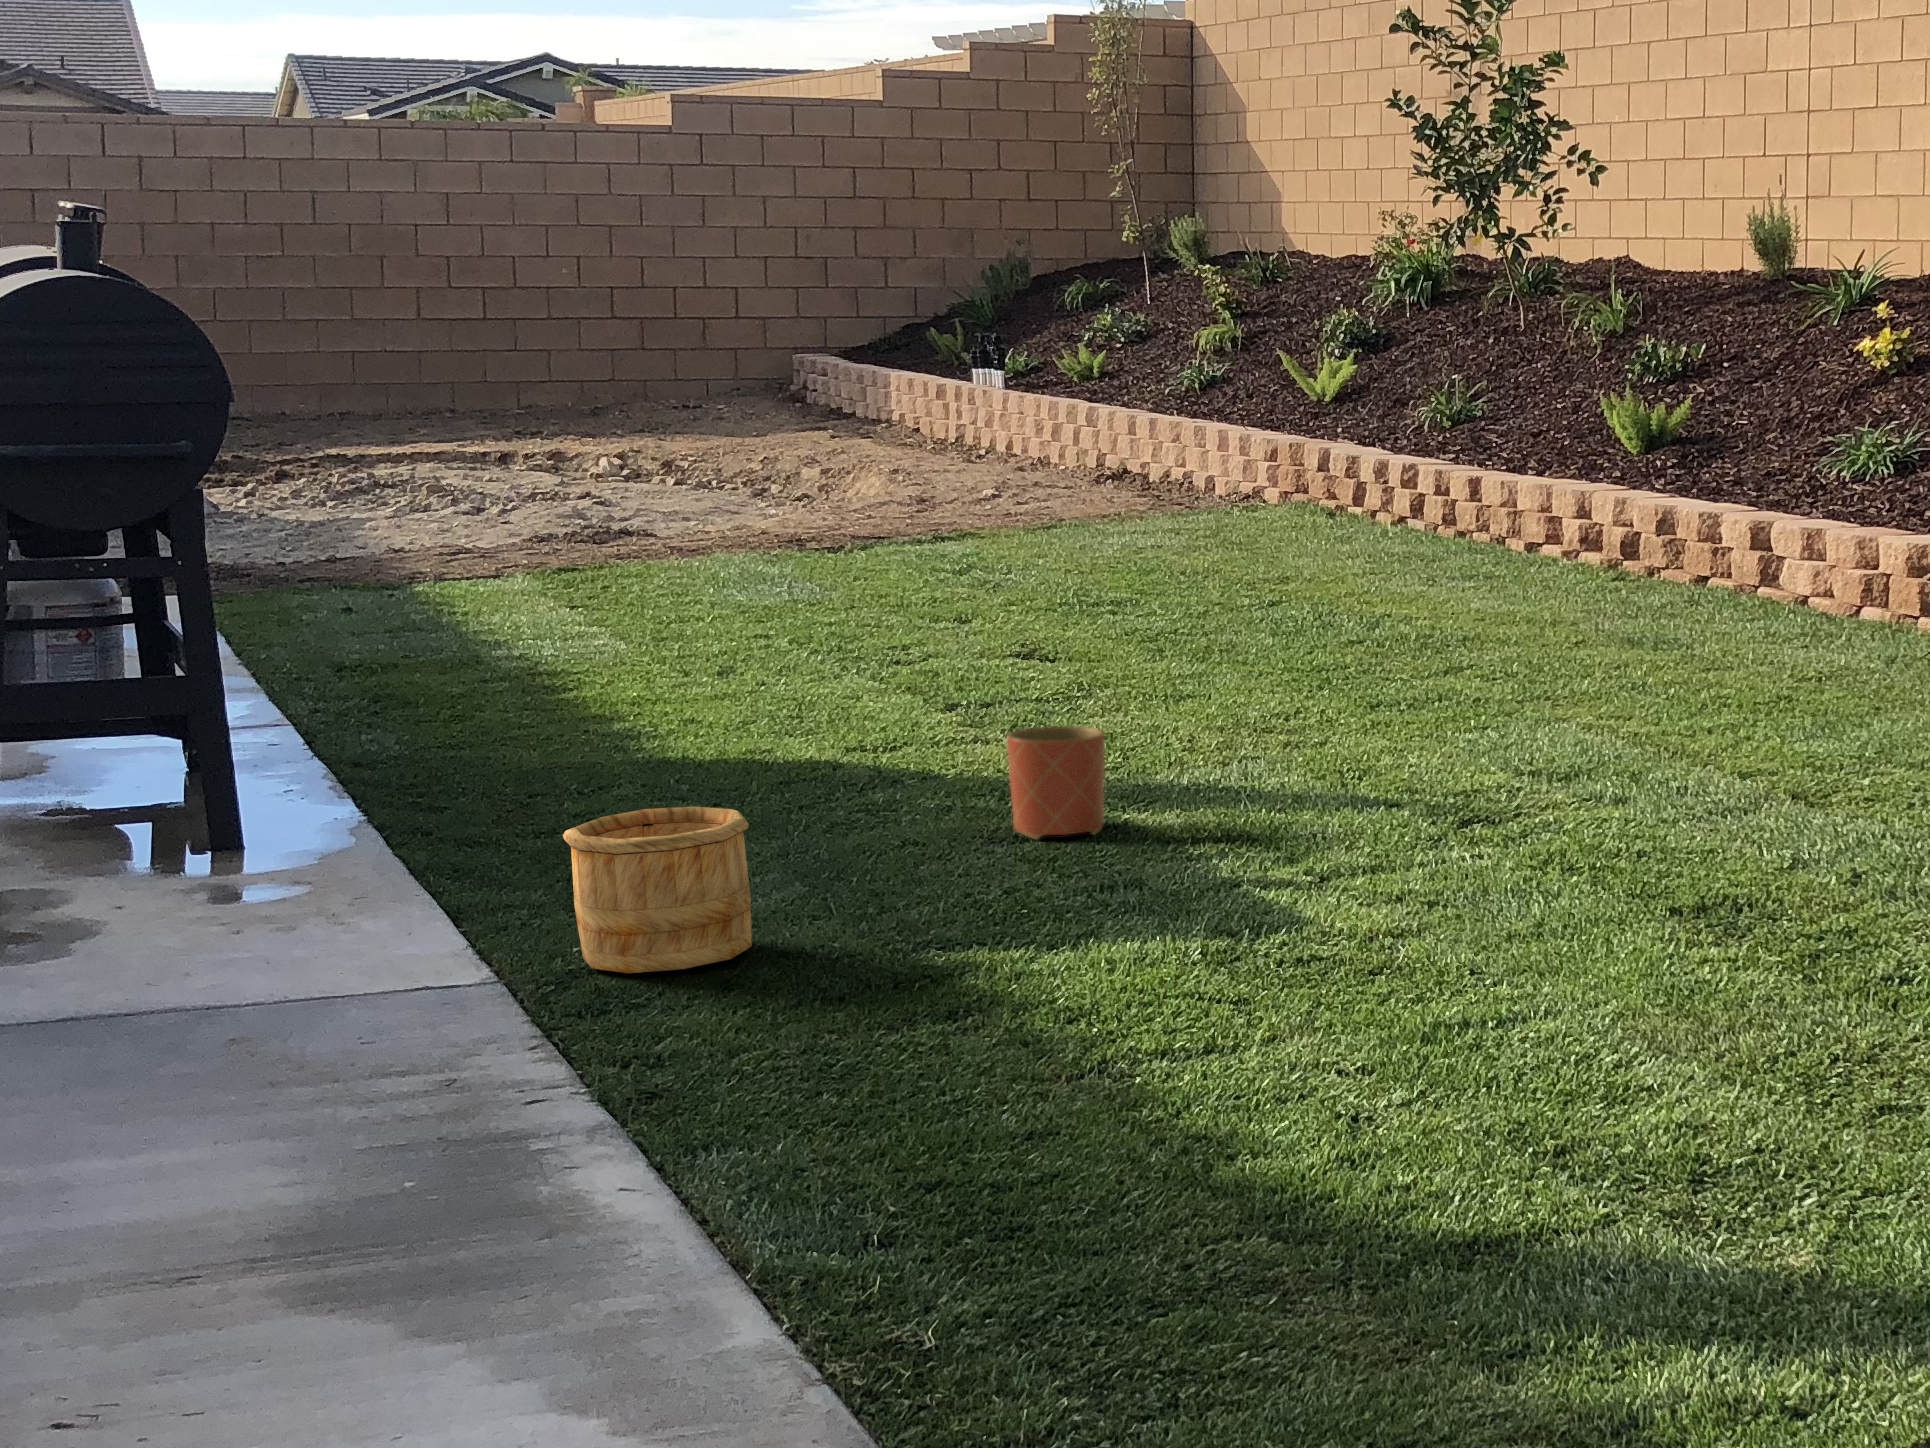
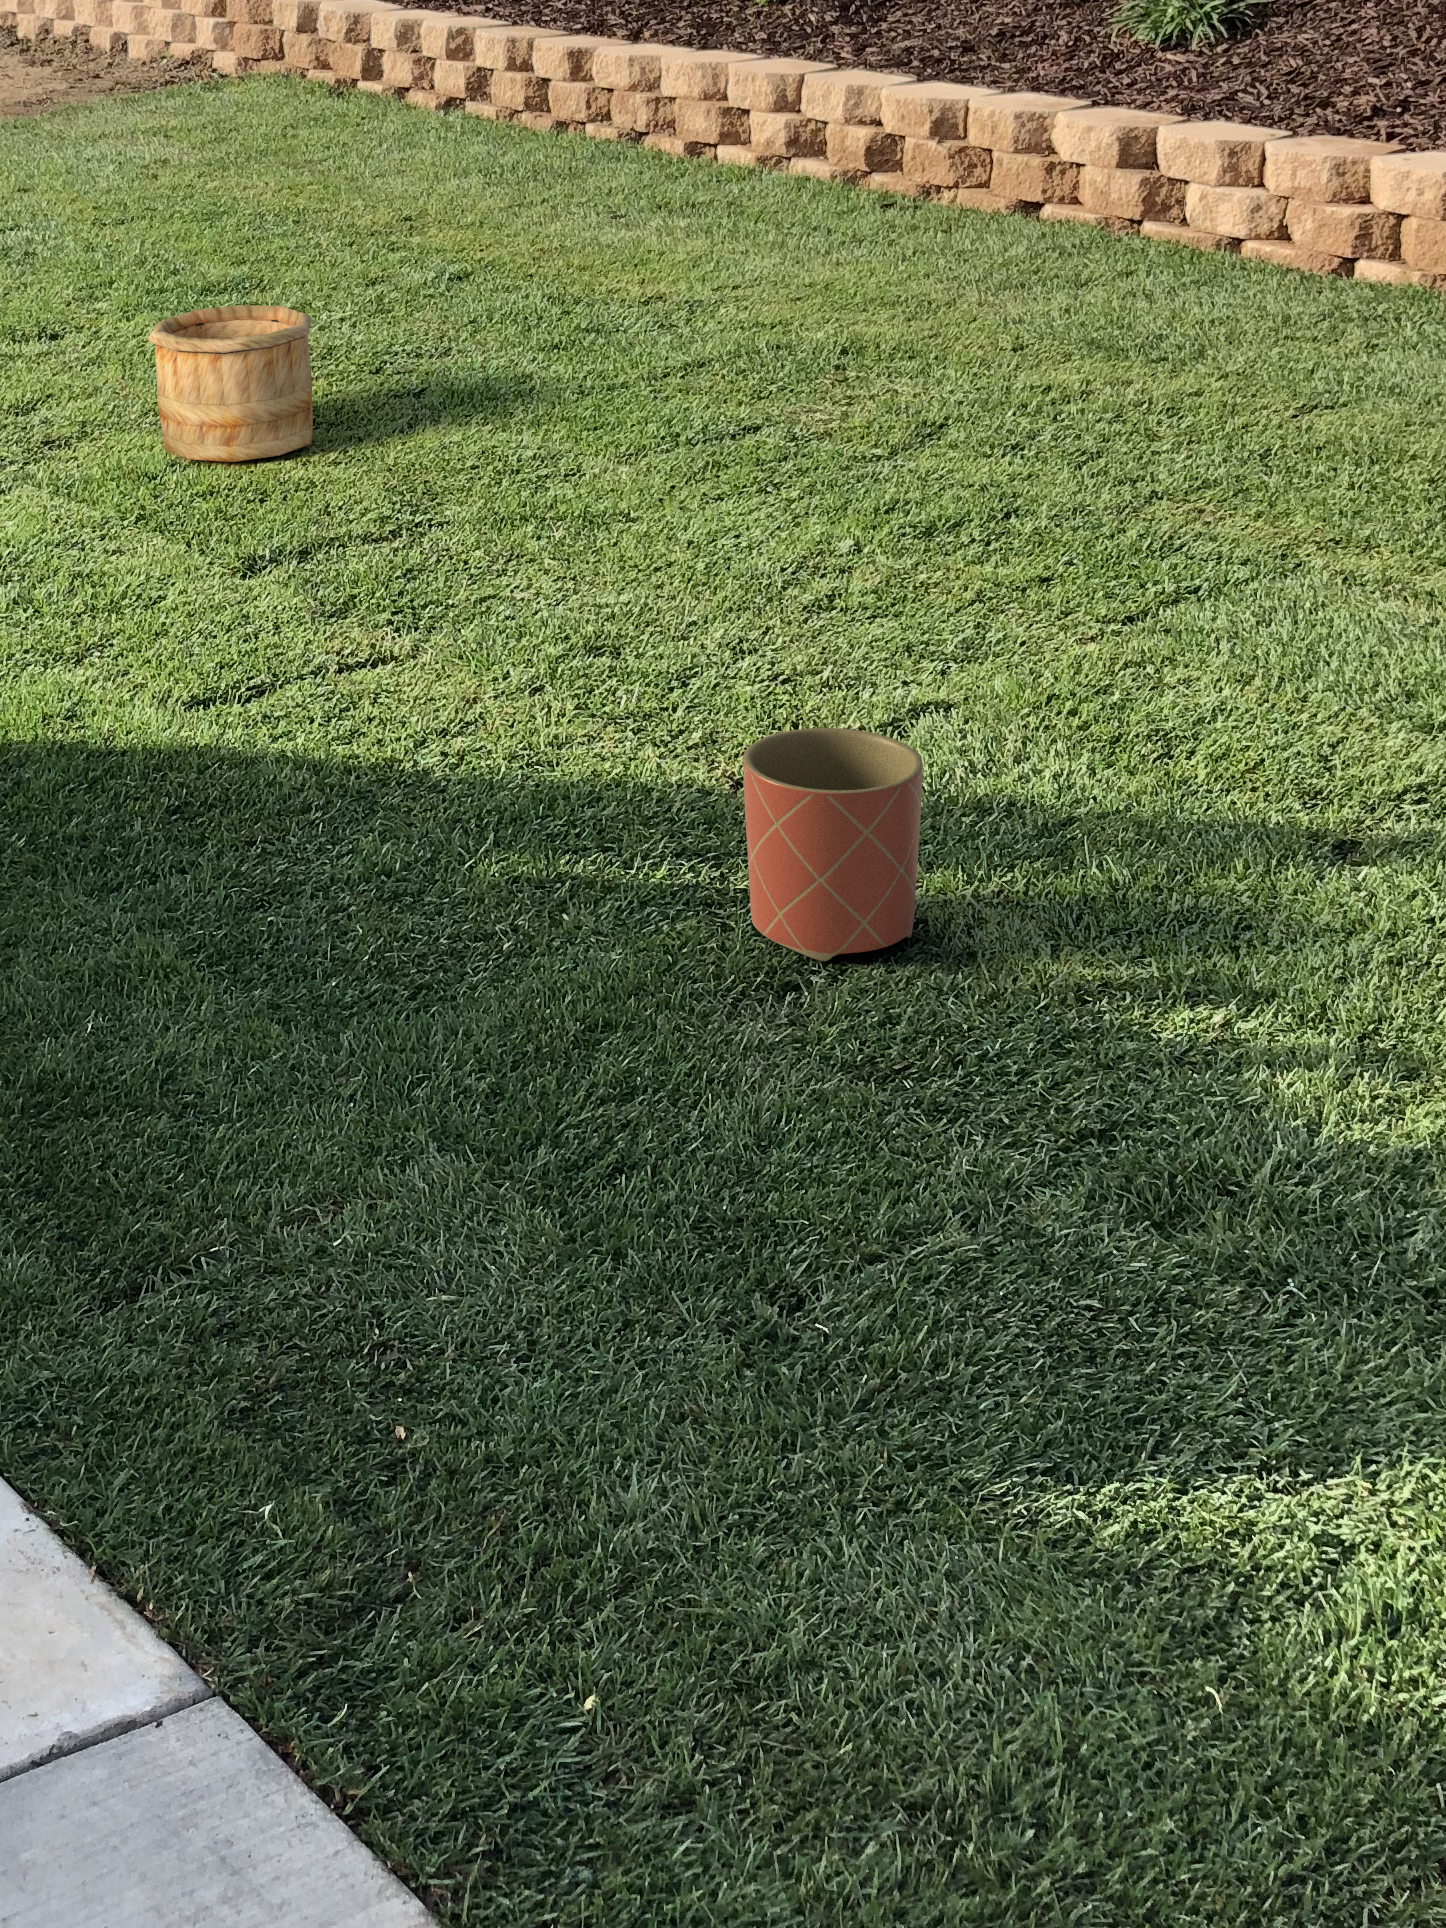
wooden bucket: present [563,806,752,973] -> present [148,305,313,462]

